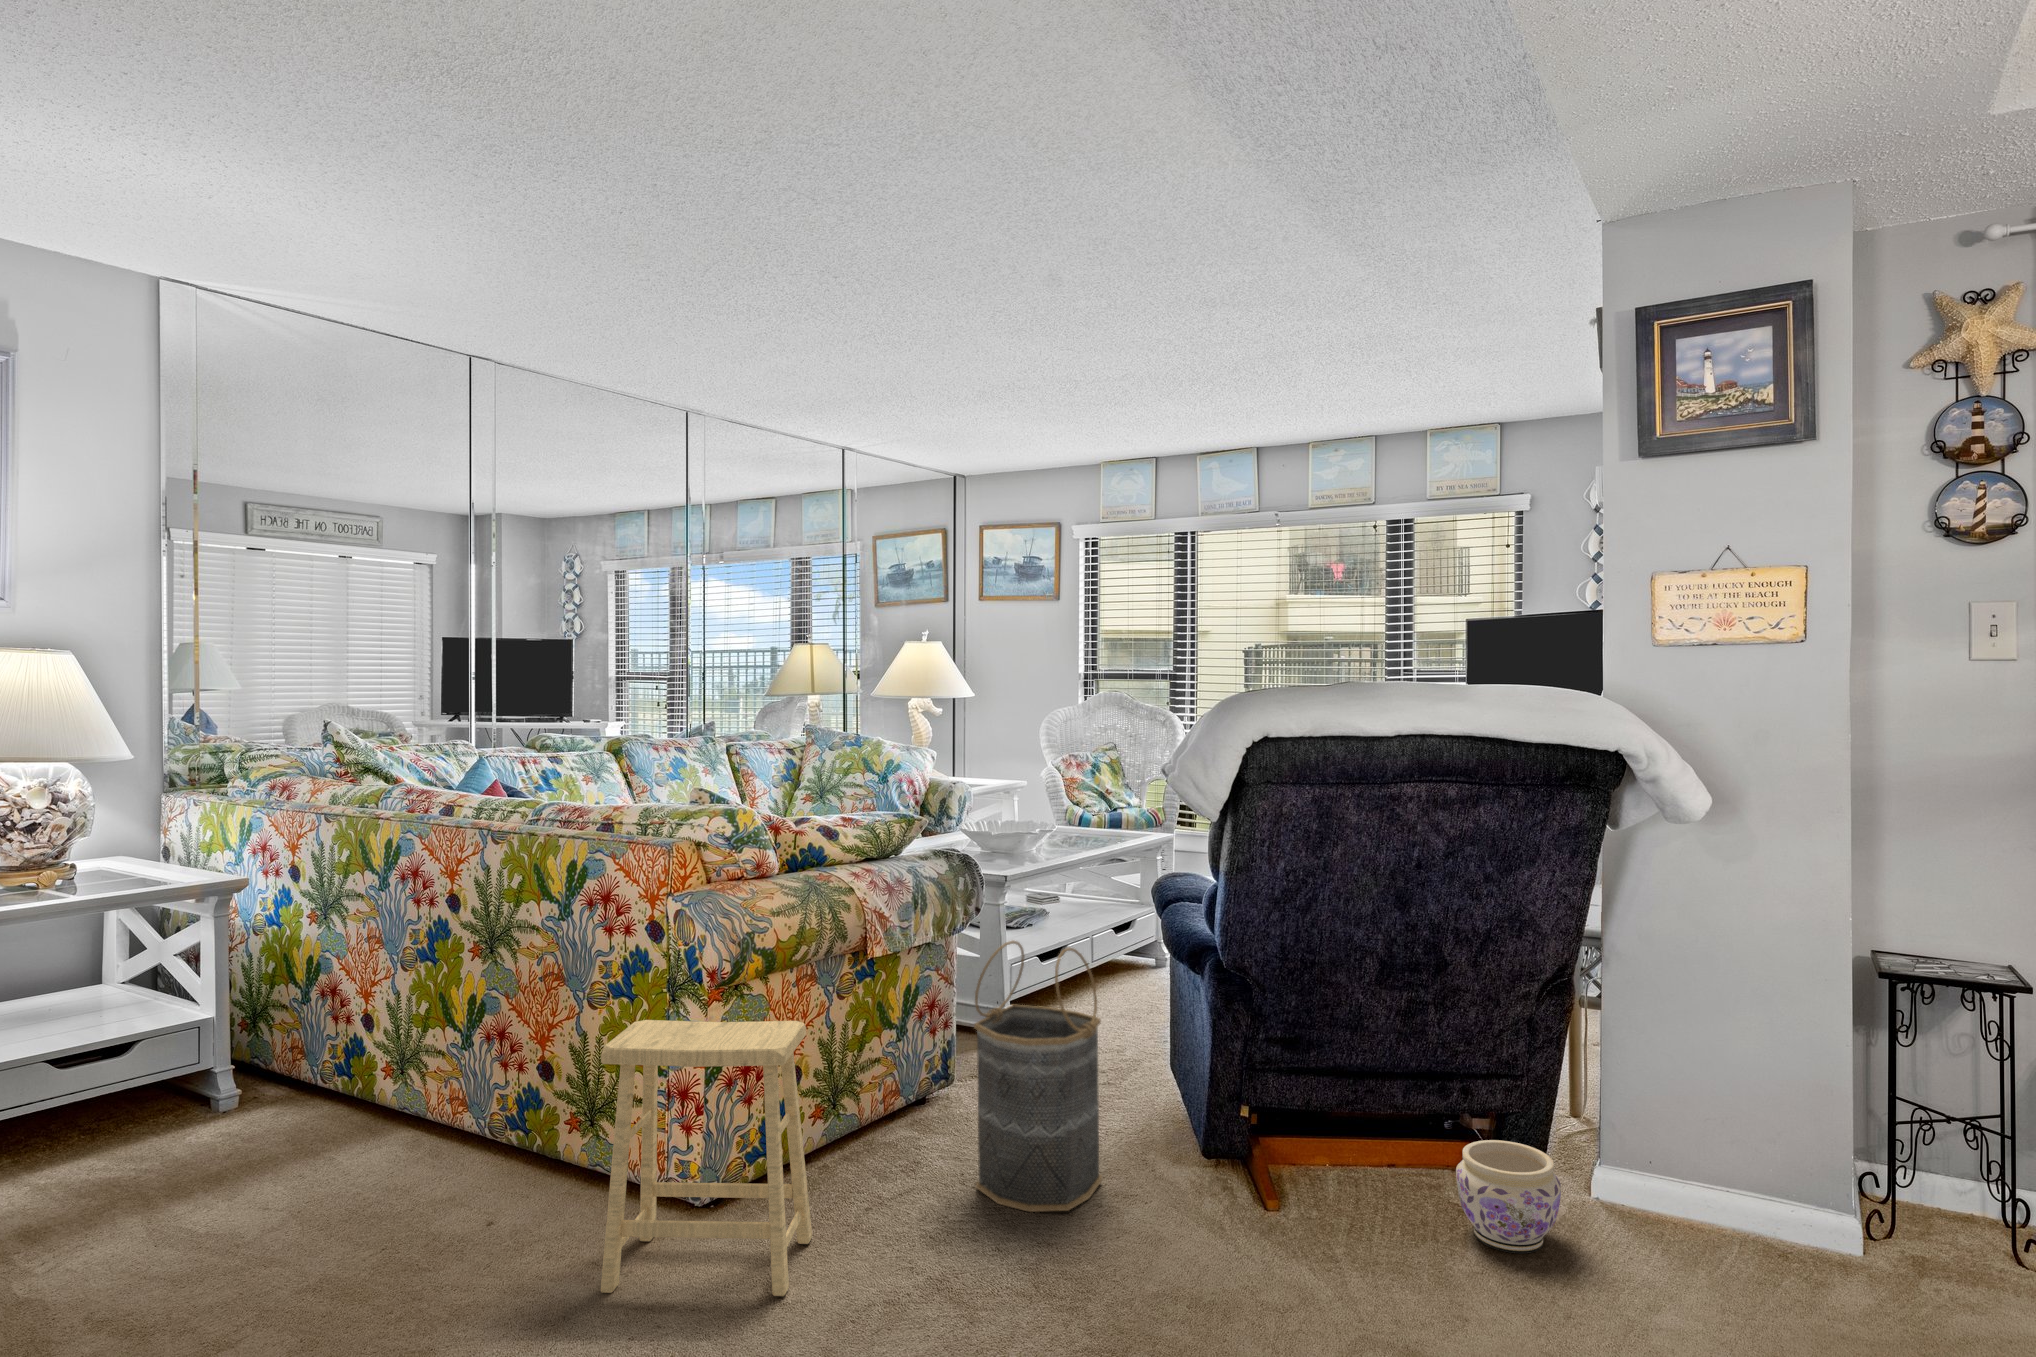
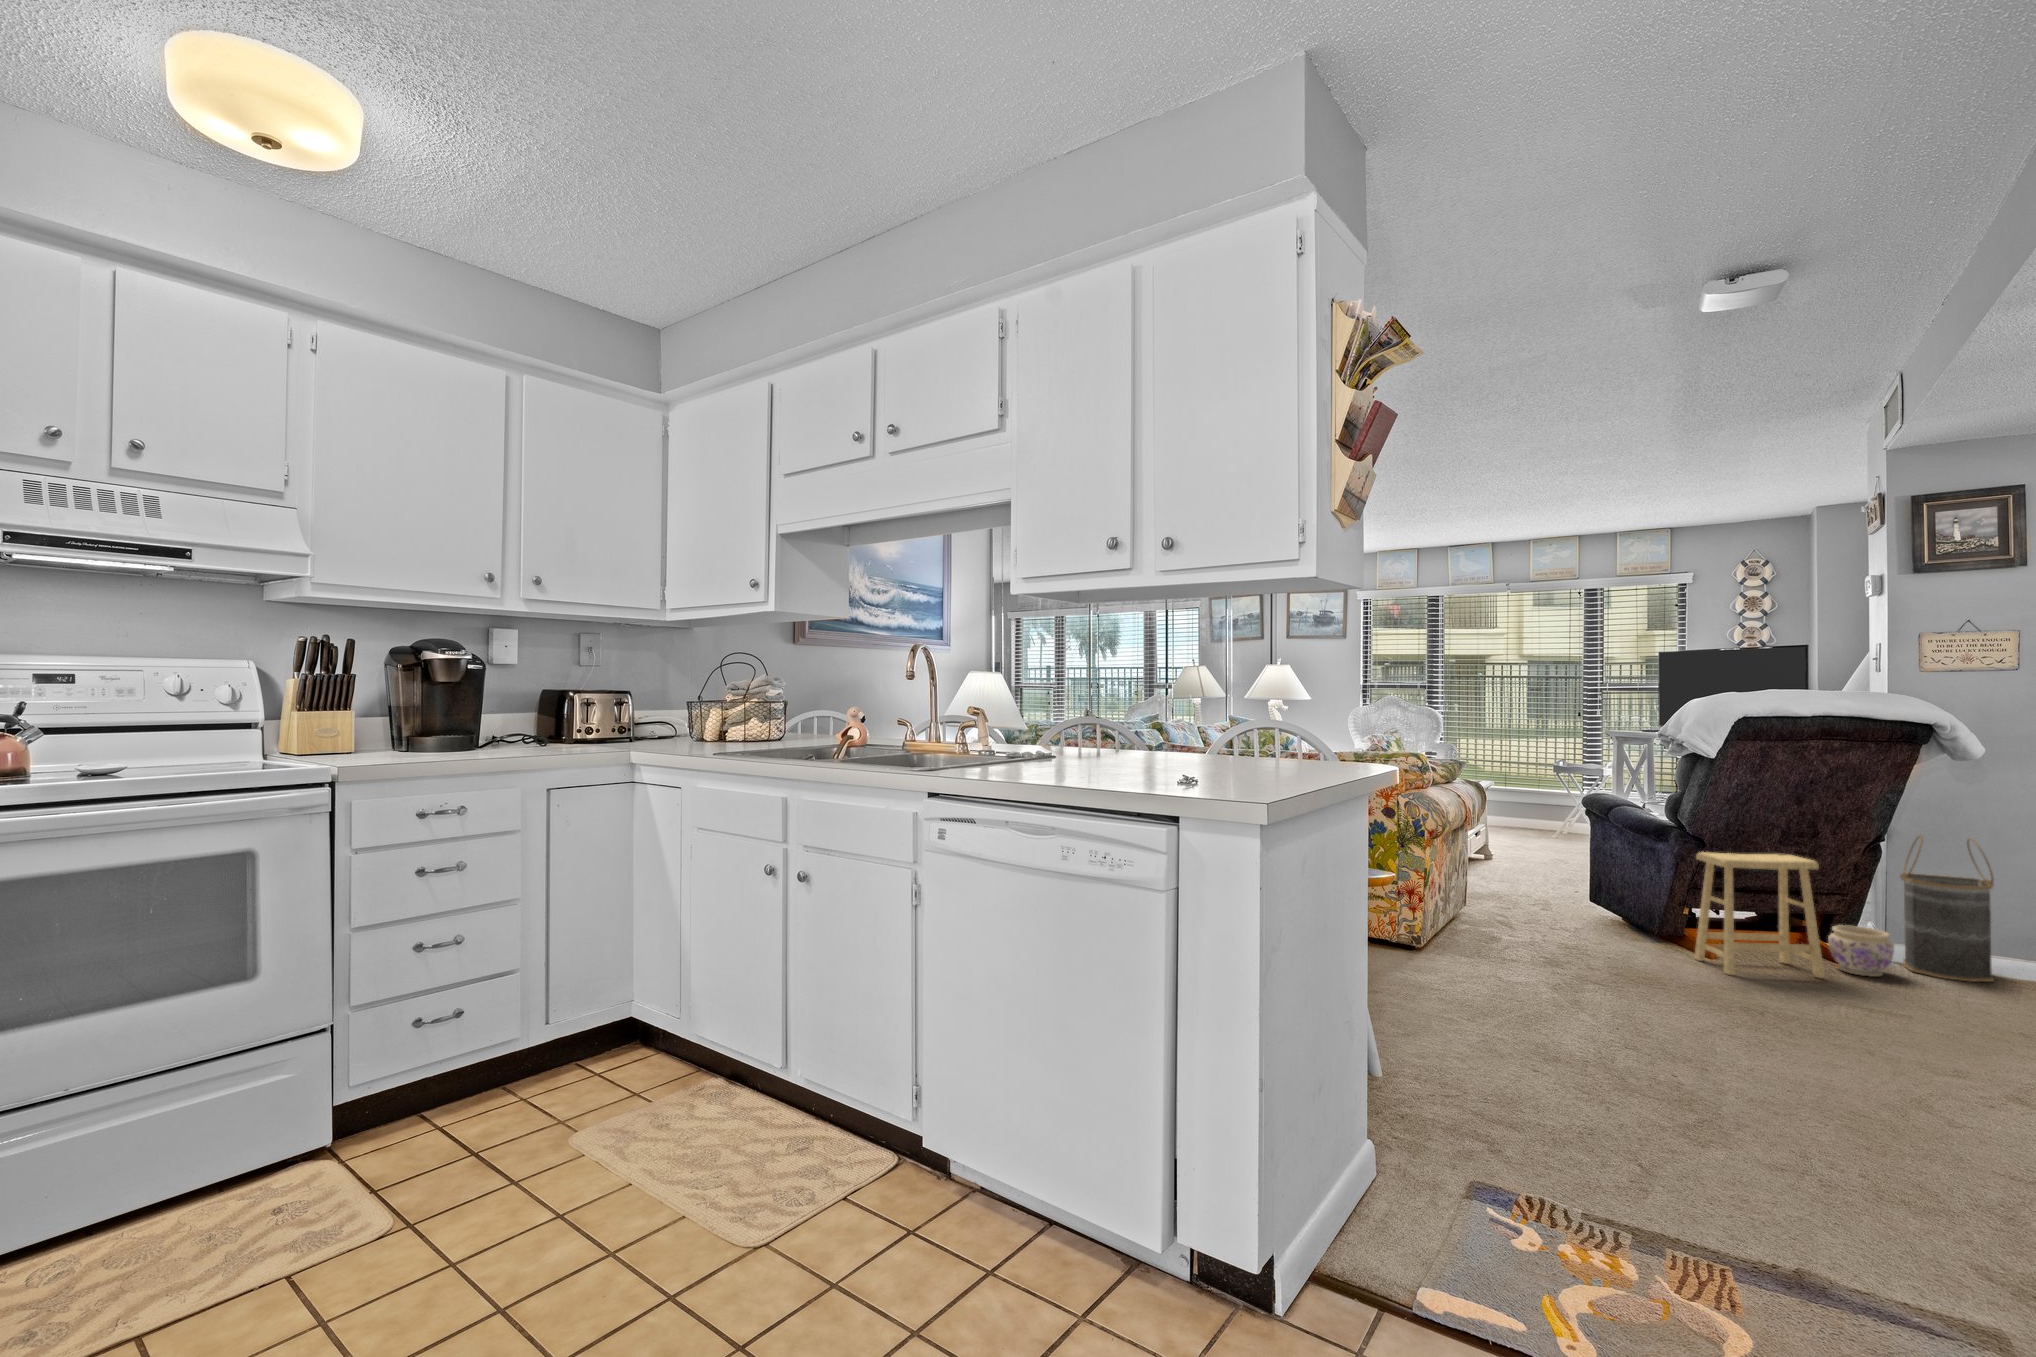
basket: present [974,941,1102,1212] -> present [1900,835,1994,982]
footstool: present [600,1020,812,1296] -> present [1694,852,1825,979]

